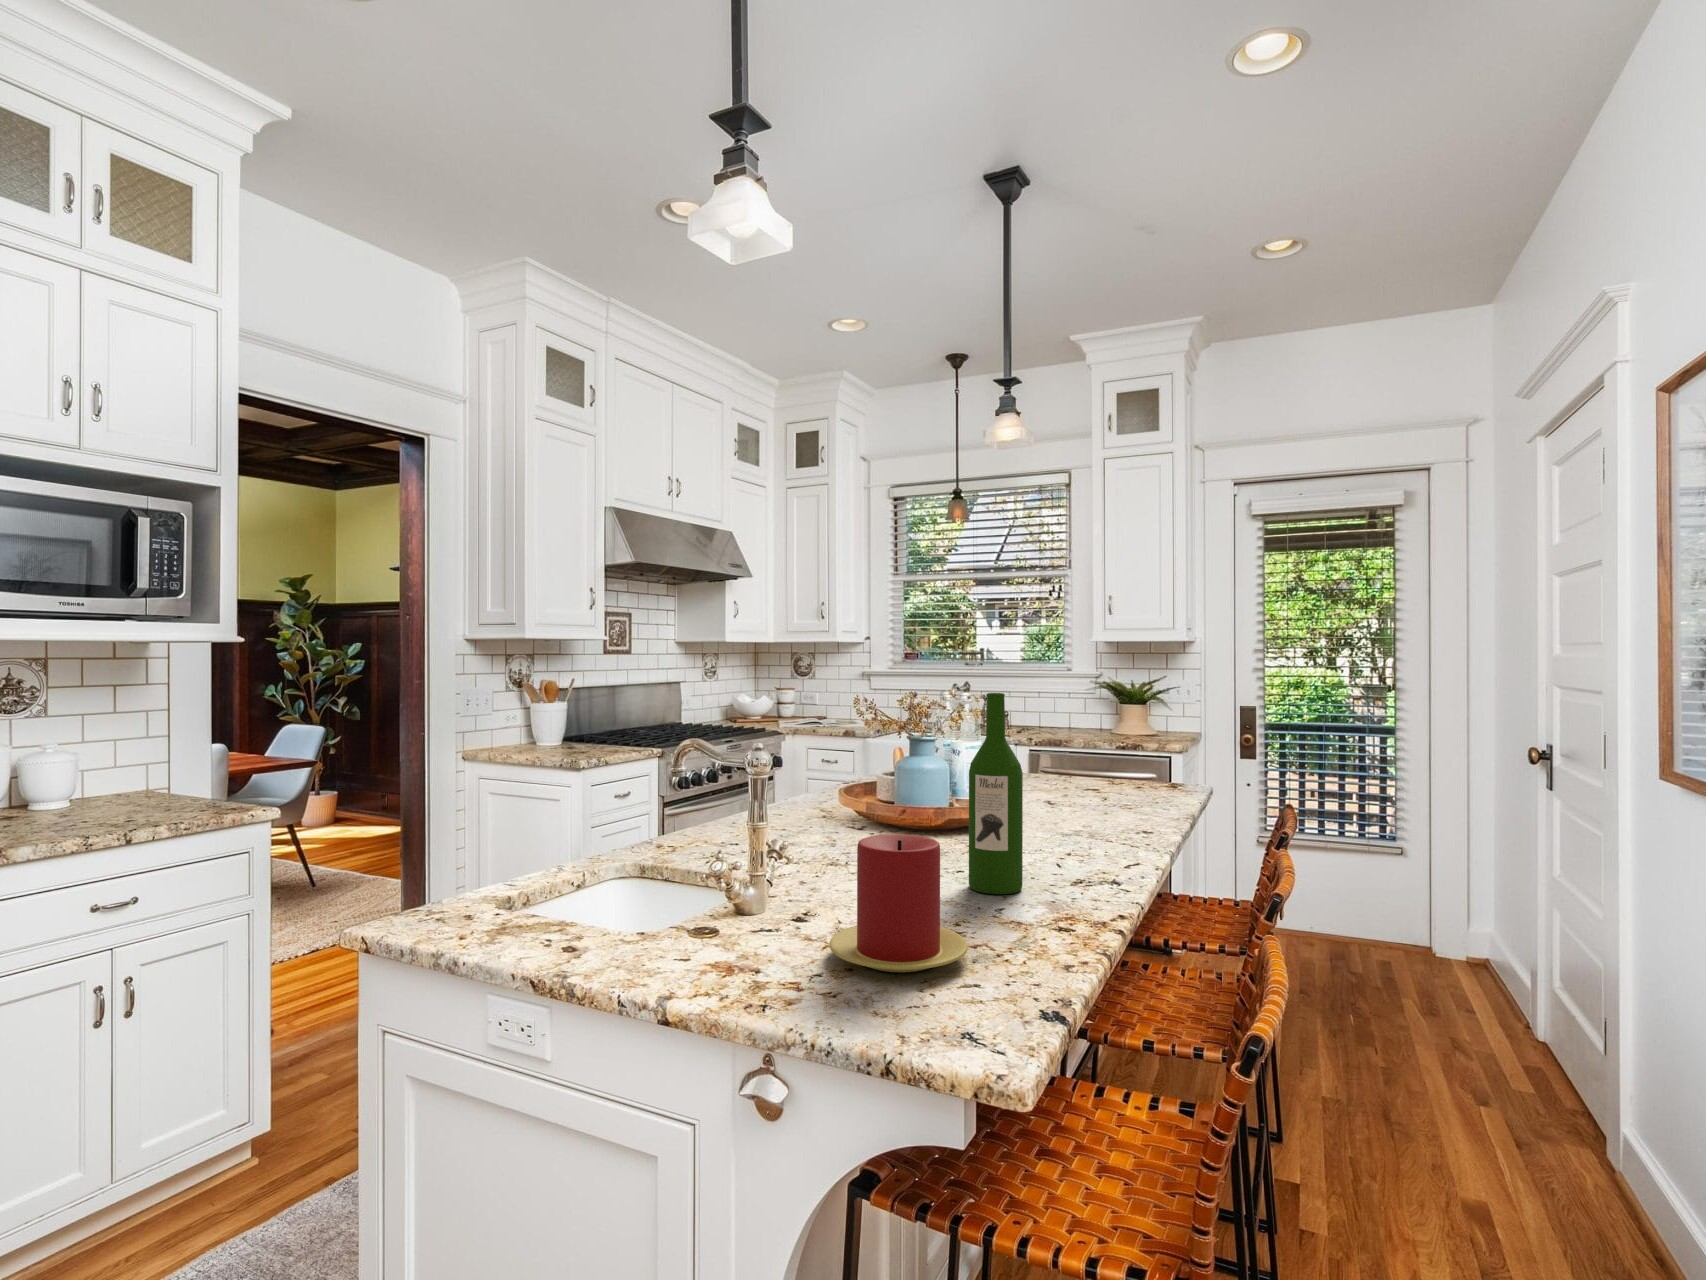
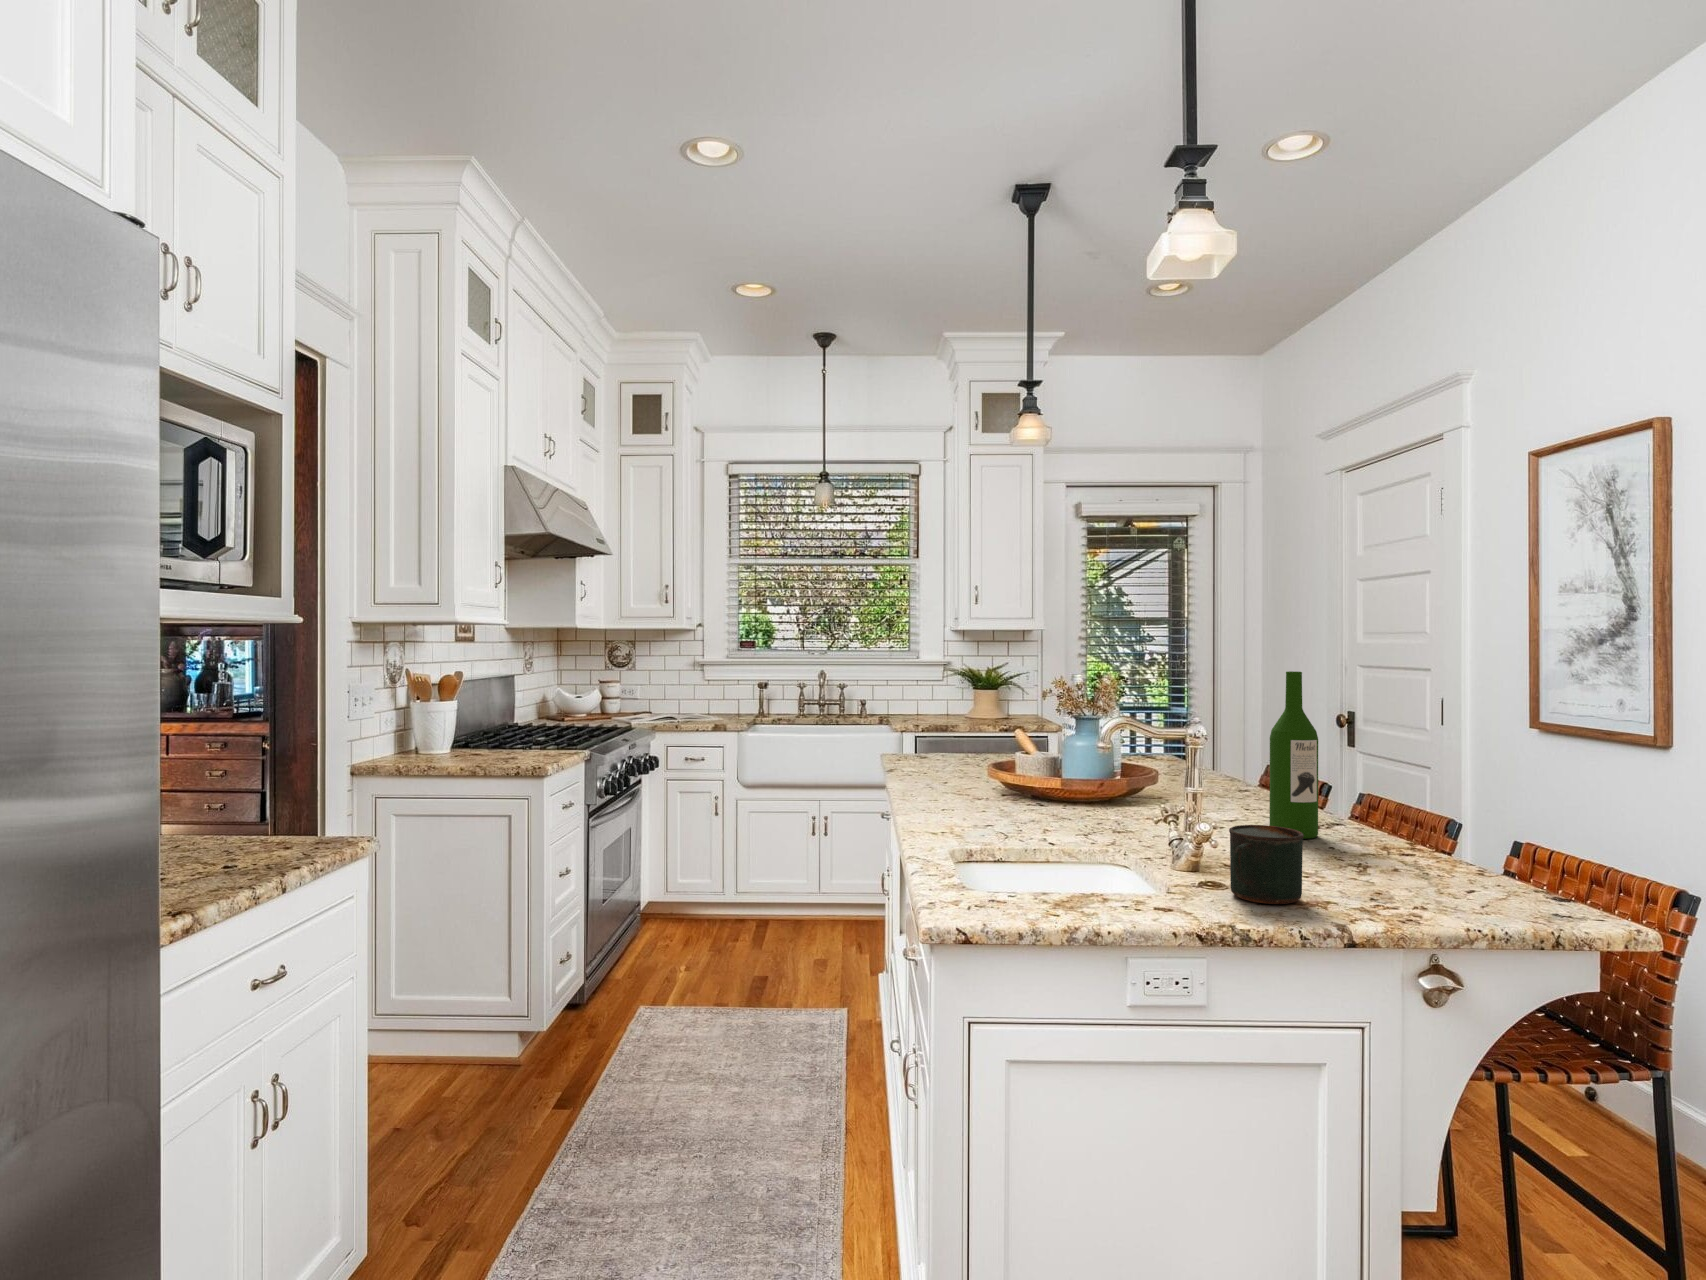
candle: present [830,834,968,972] -> none [1325,785,1452,891]
mug: none [641,867,747,963] -> present [1229,825,1304,904]

